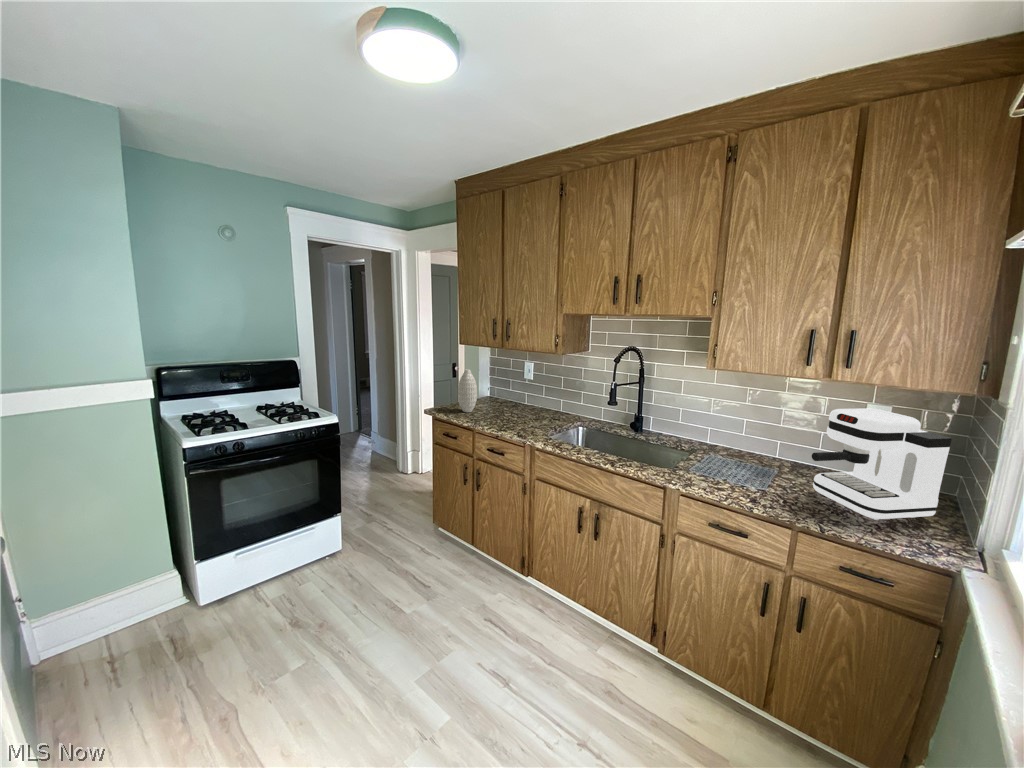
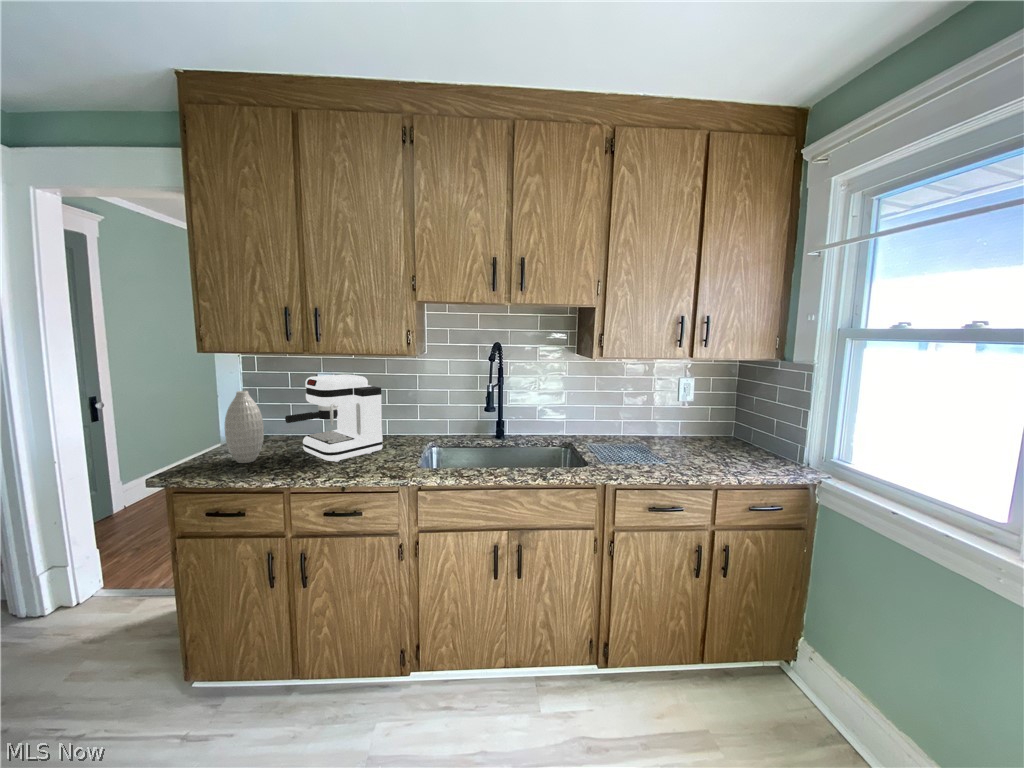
coffee maker: present [812,408,952,520] -> present [285,374,383,462]

